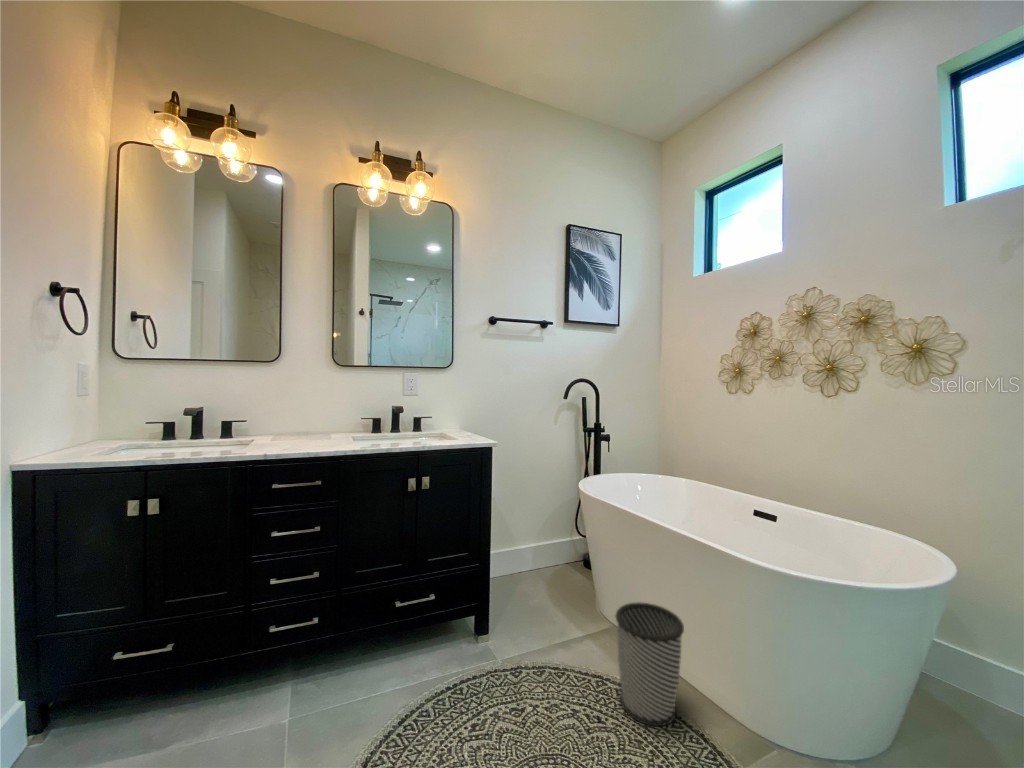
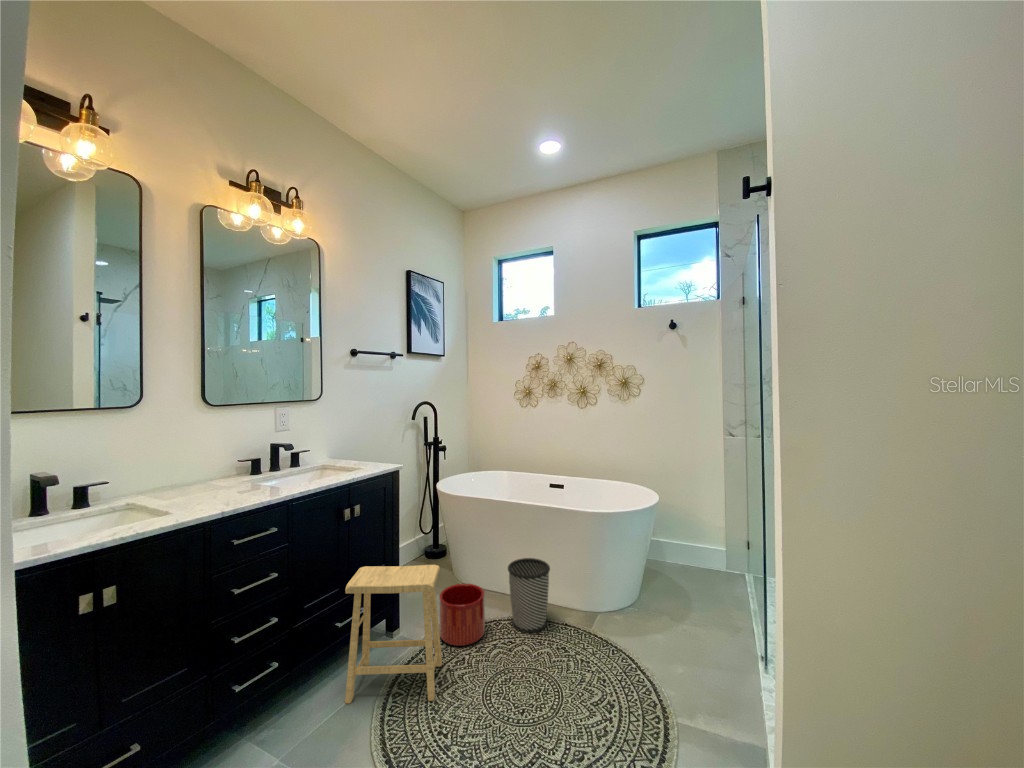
footstool: none [380,547,498,744] -> present [345,565,442,704]
planter: none [519,606,580,694] -> present [439,584,485,646]

